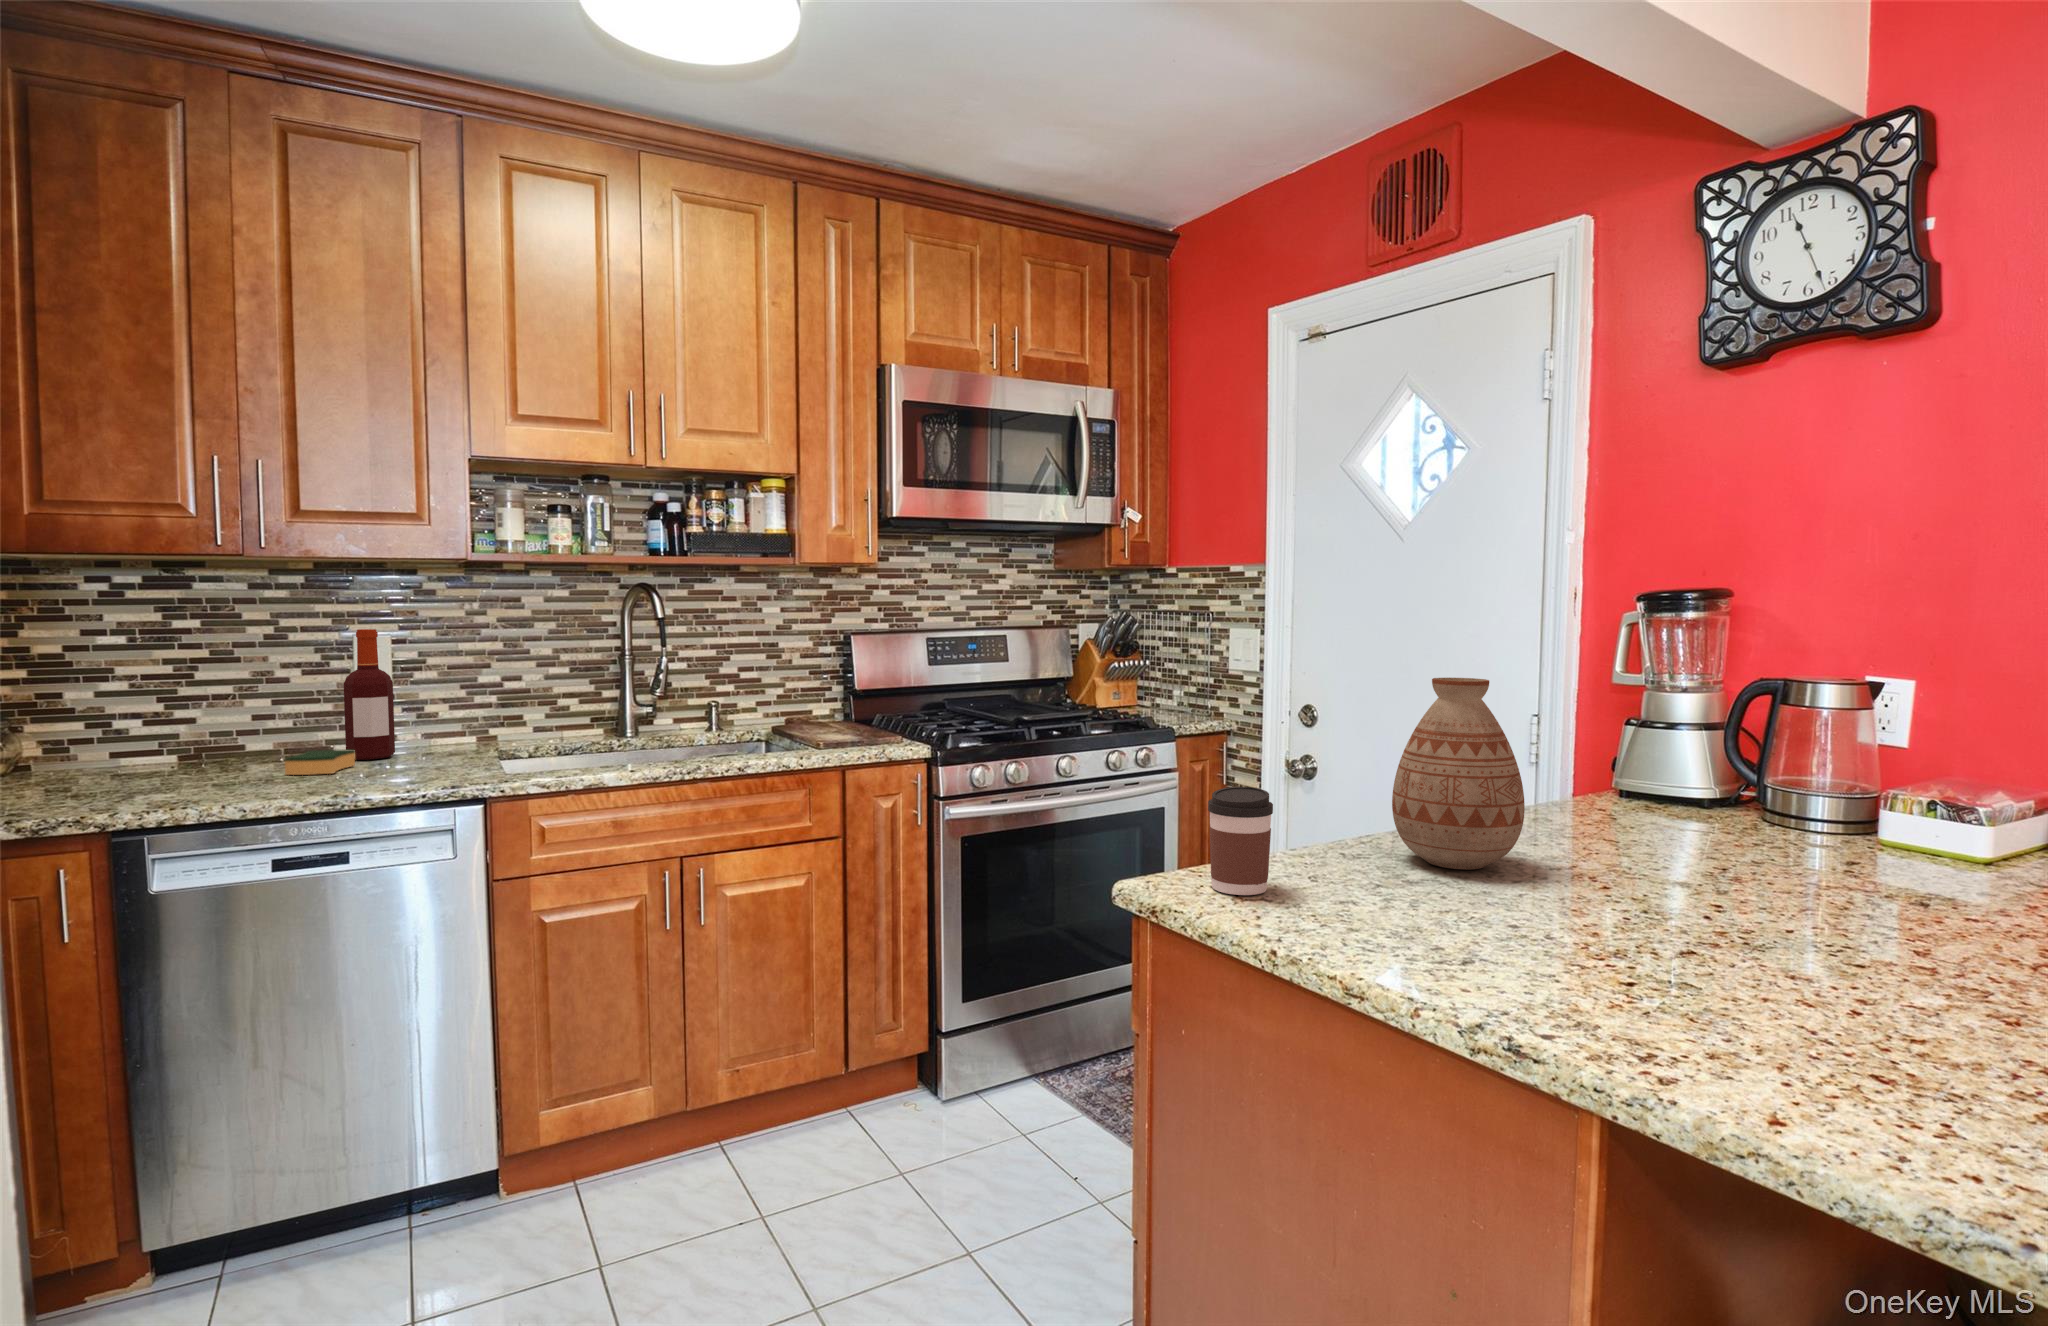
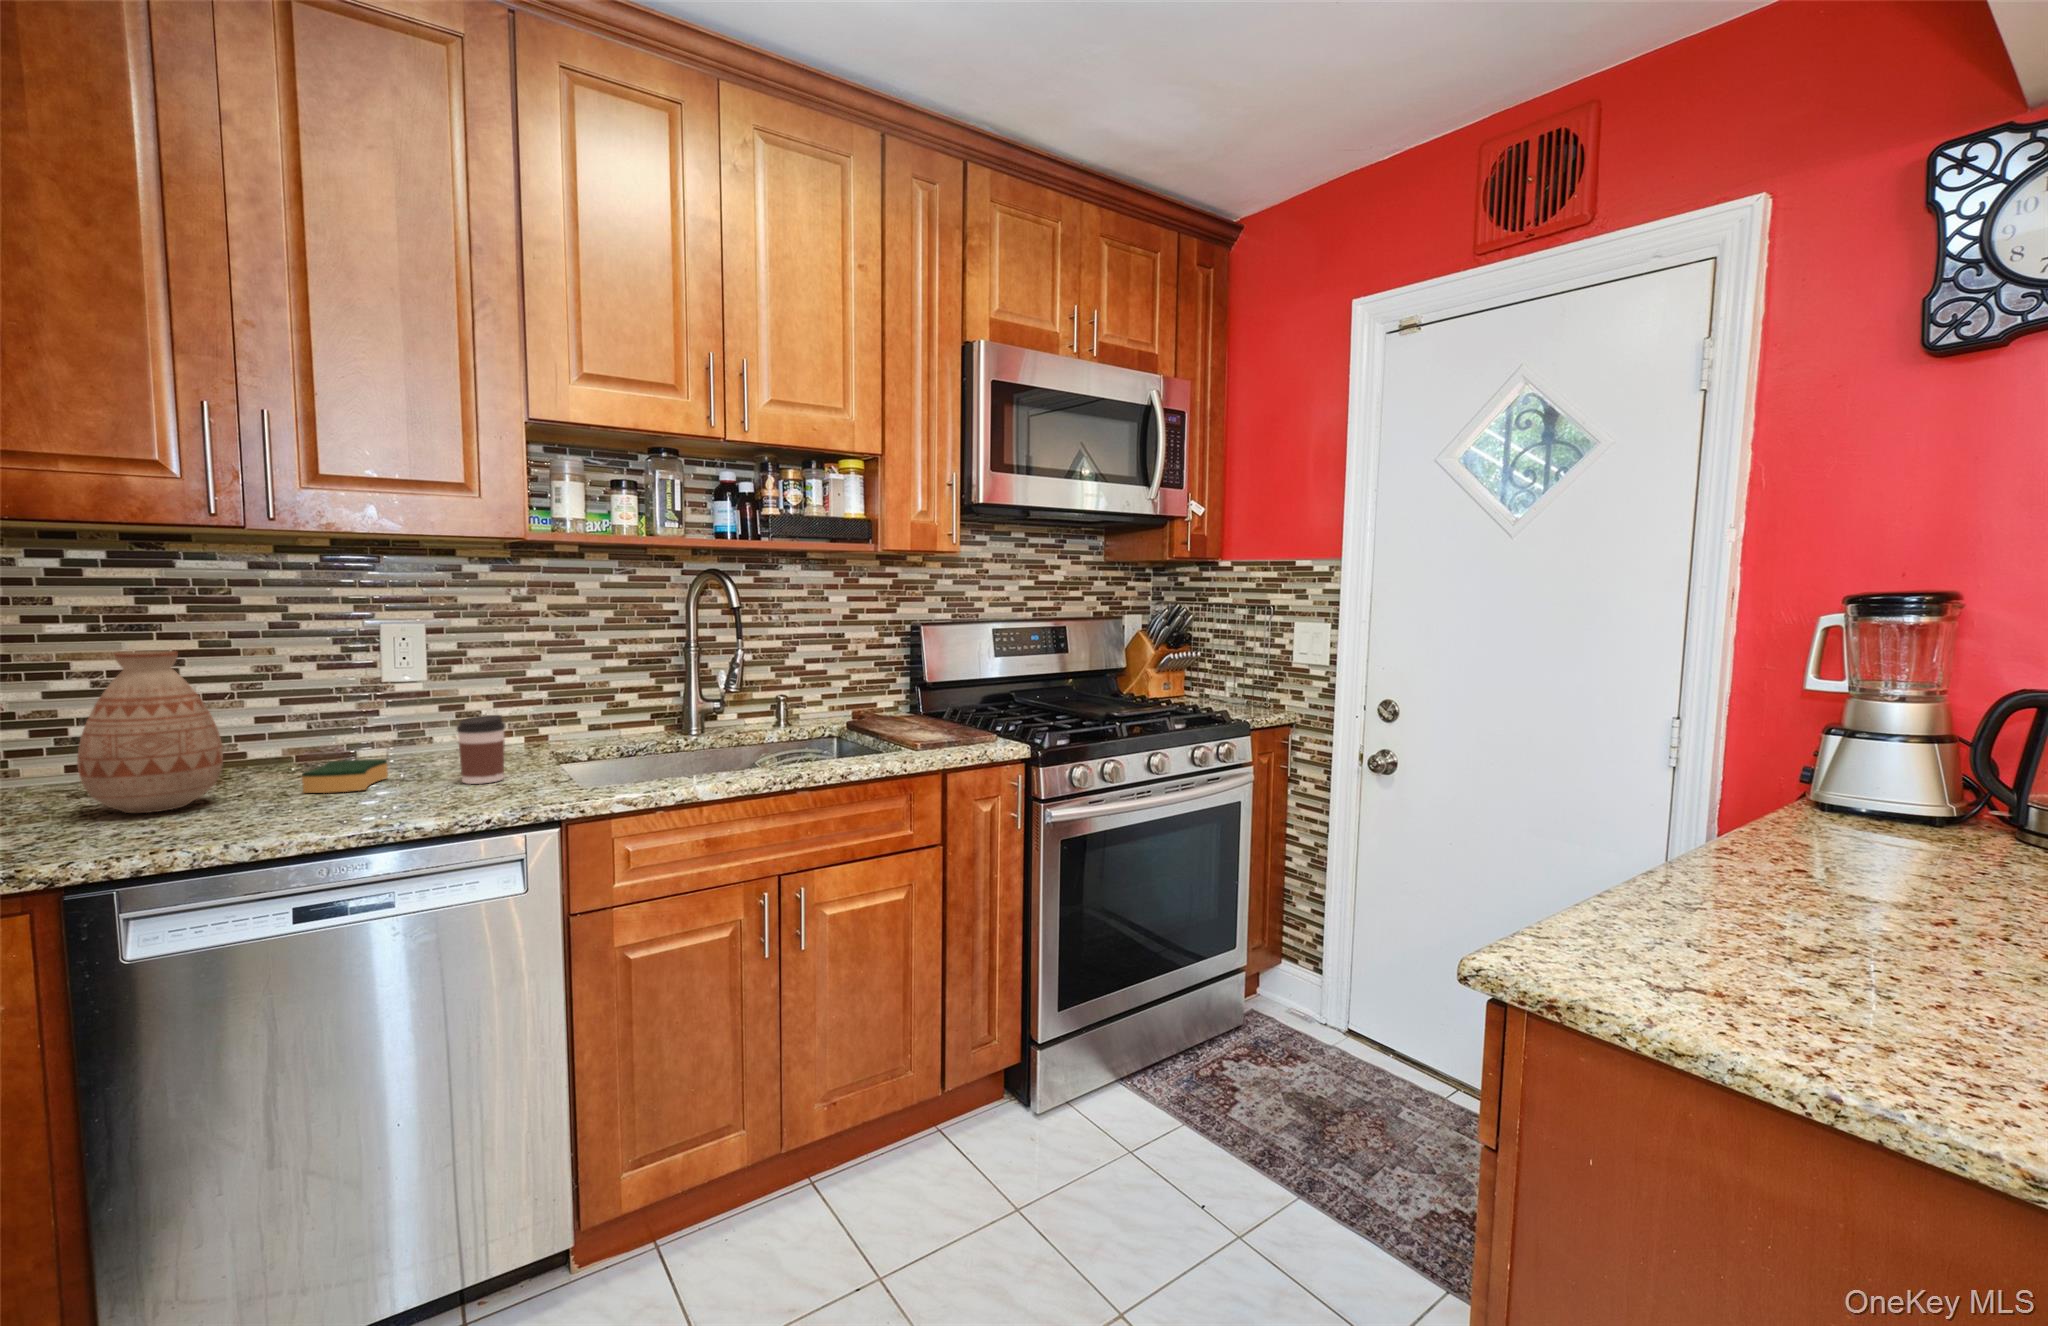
bottle: present [344,629,395,760] -> none [369,617,431,769]
vase: present [1392,678,1525,870] -> present [77,651,223,813]
coffee cup: present [1208,787,1273,895] -> present [457,715,505,784]

